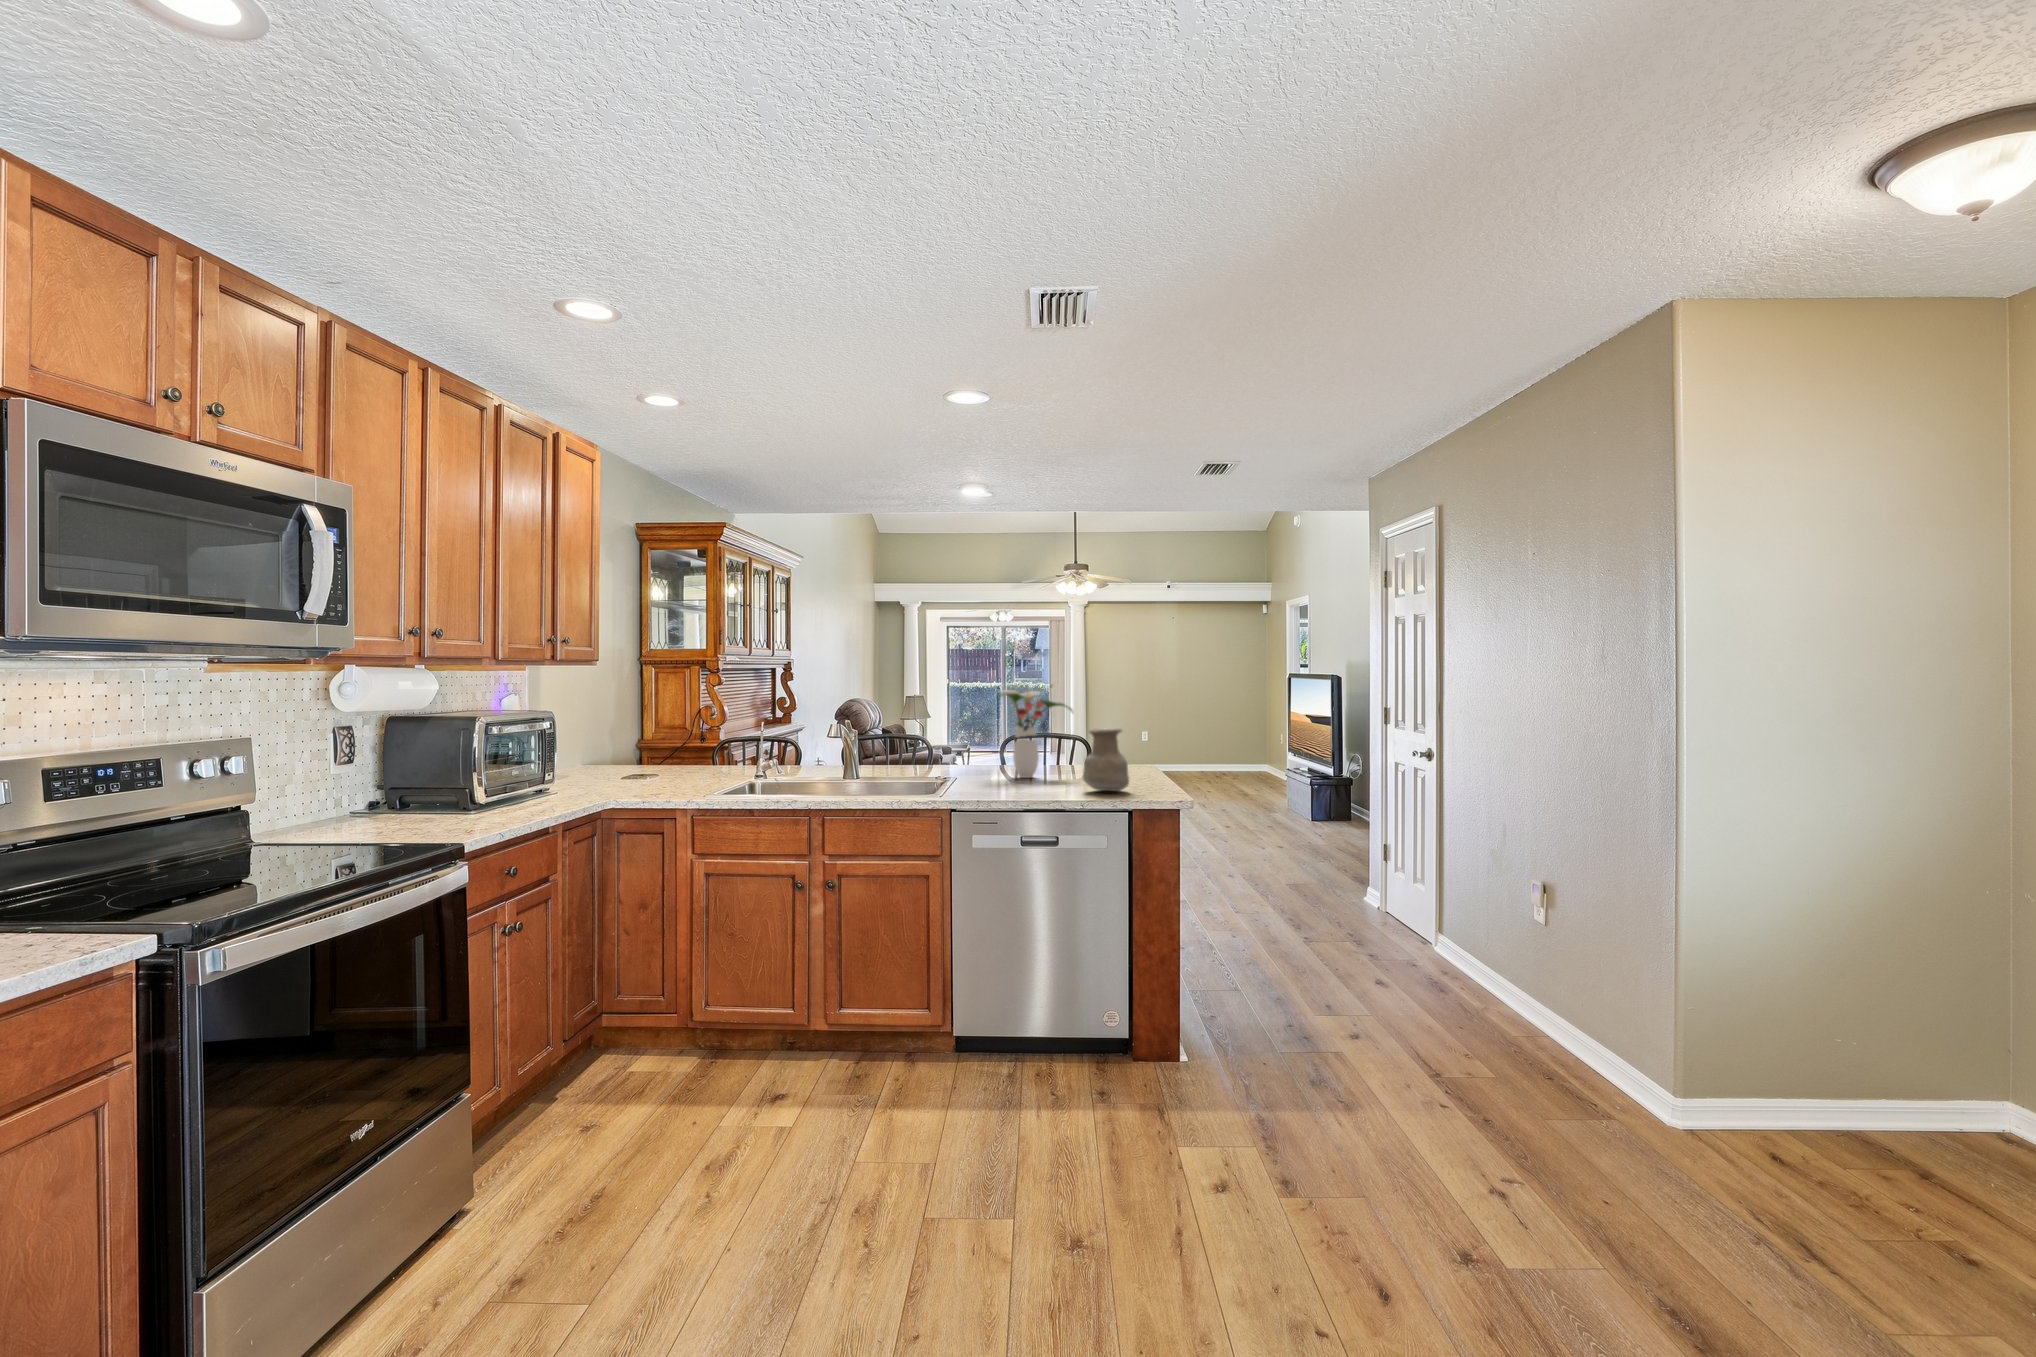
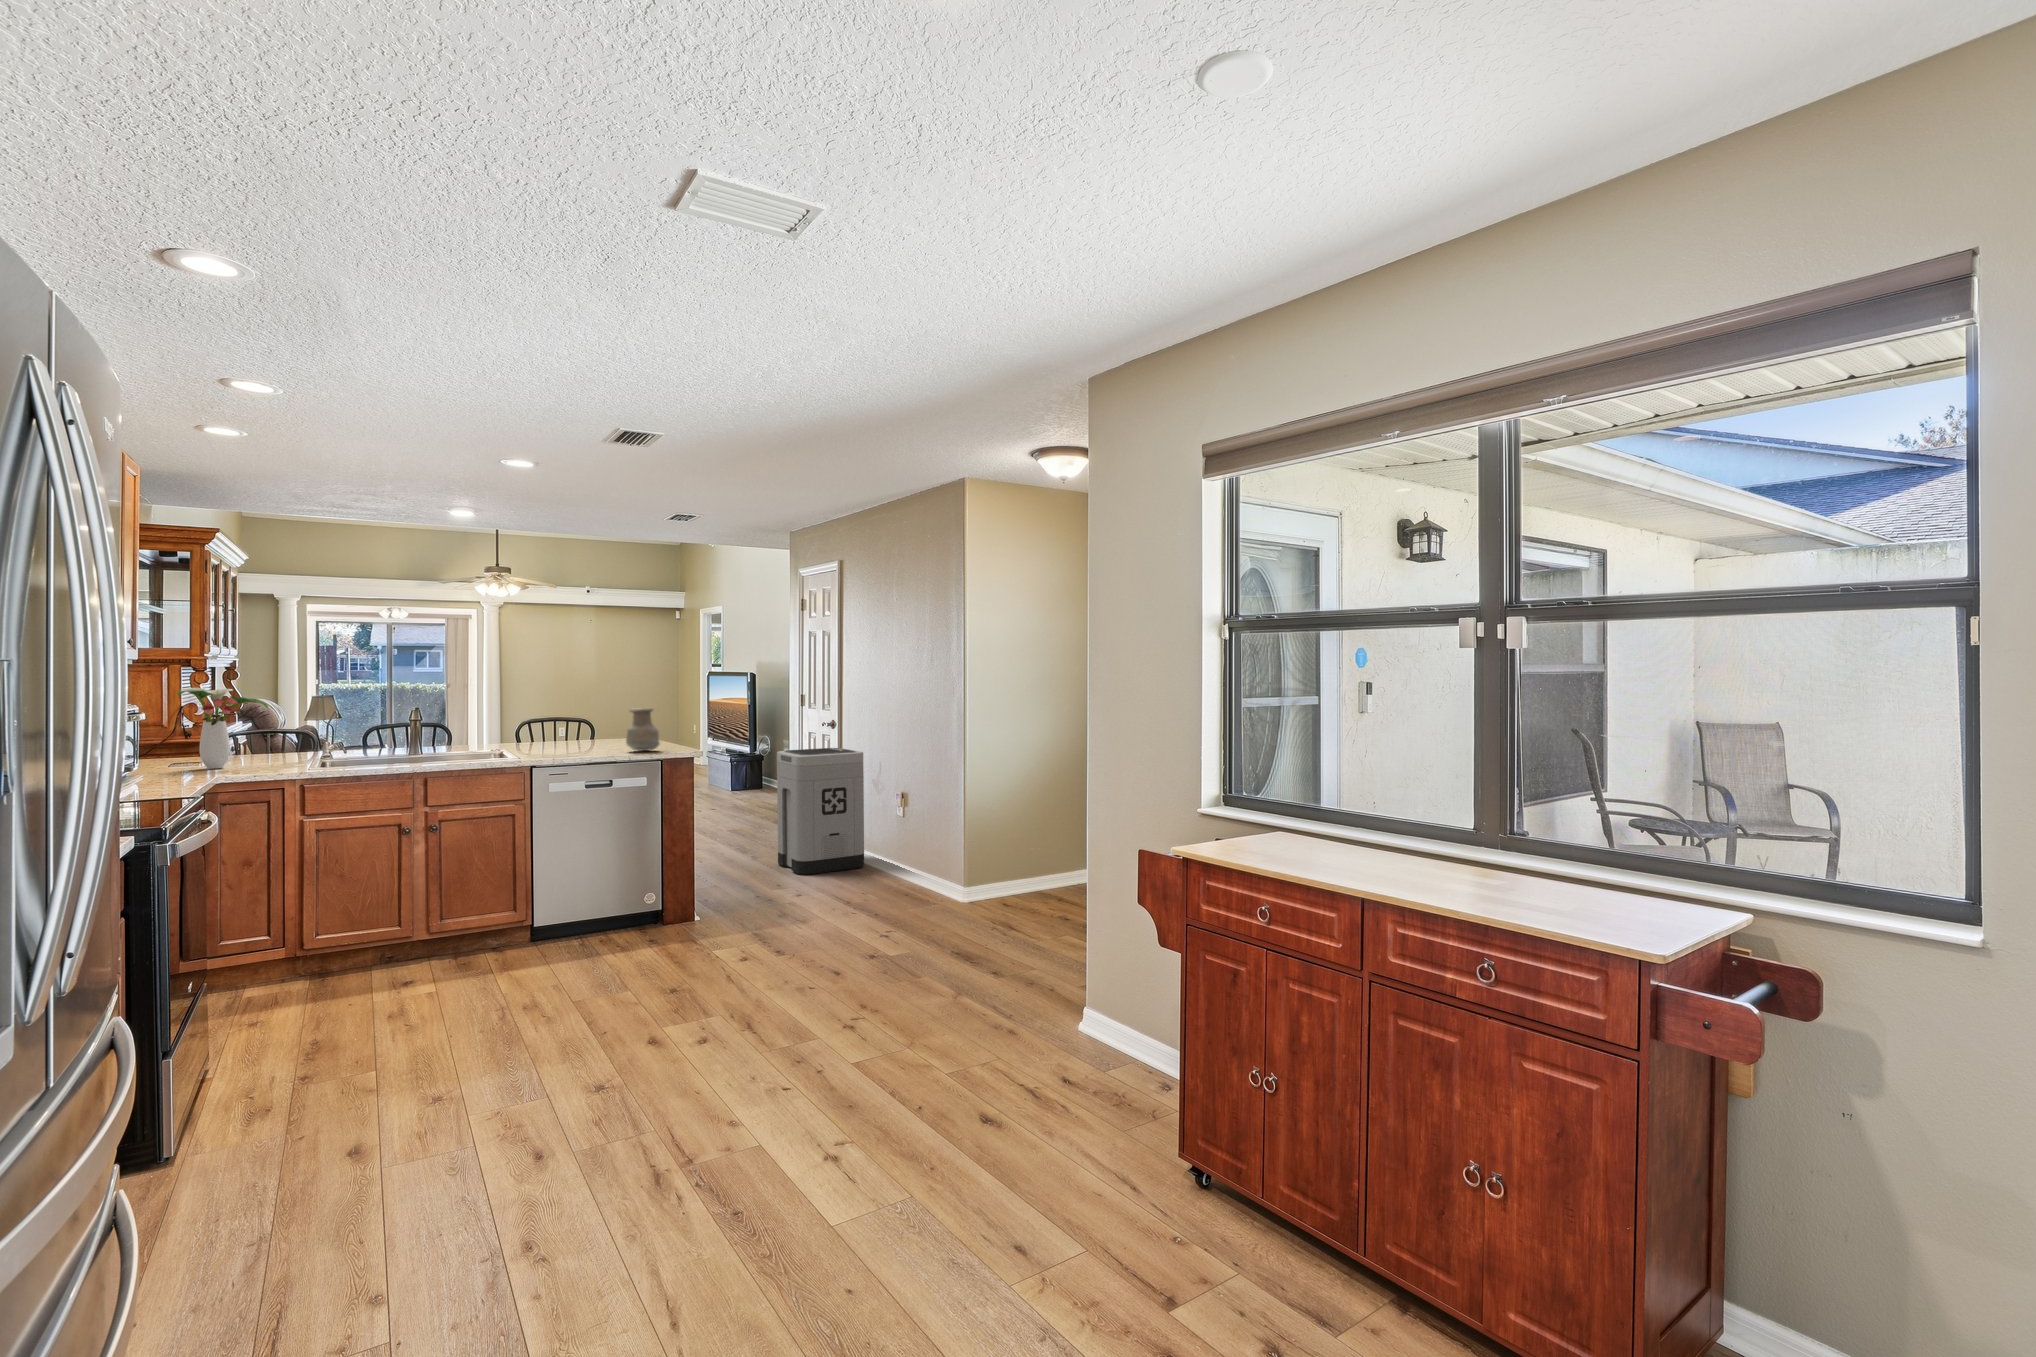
flower arrangement: present [998,690,1072,778] -> present [177,687,268,769]
trash can: none [1334,791,1474,990] -> present [777,748,864,875]

